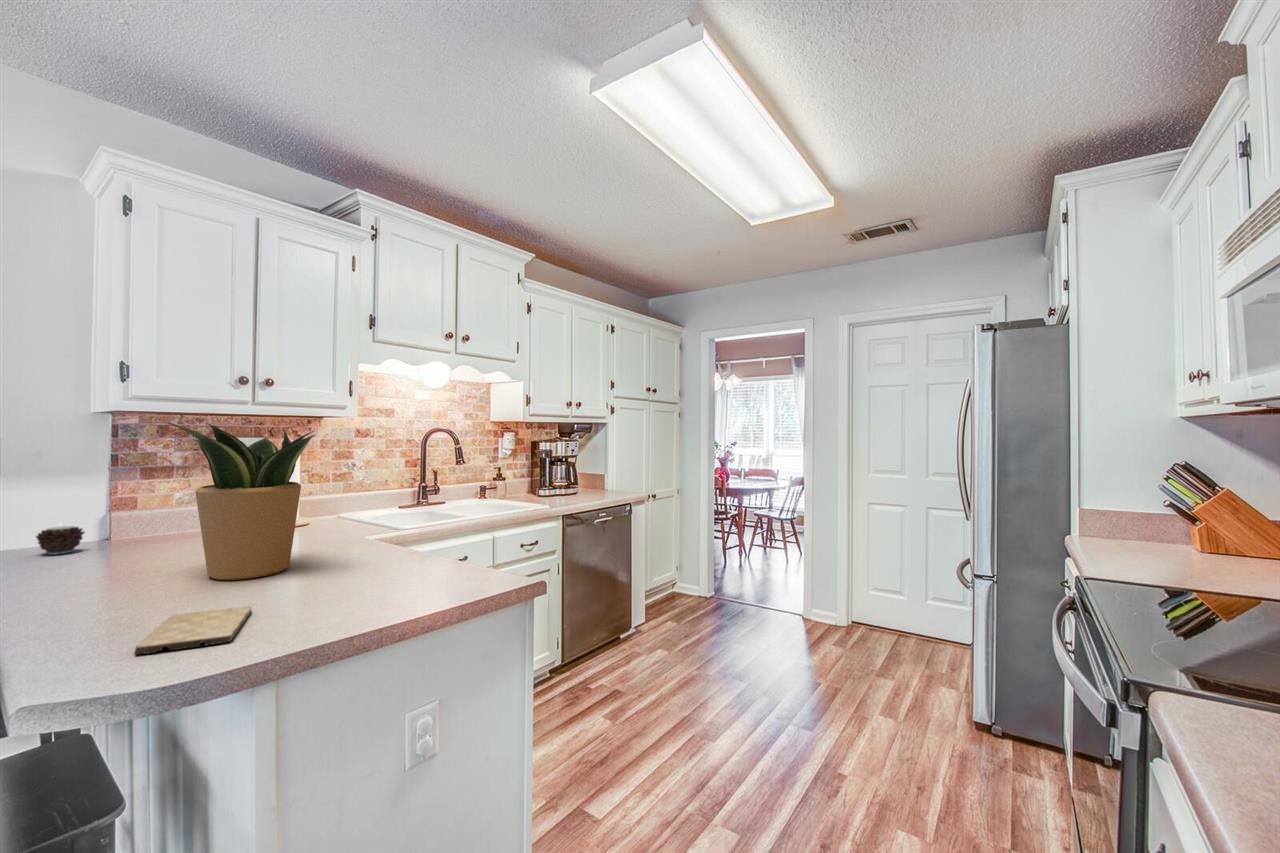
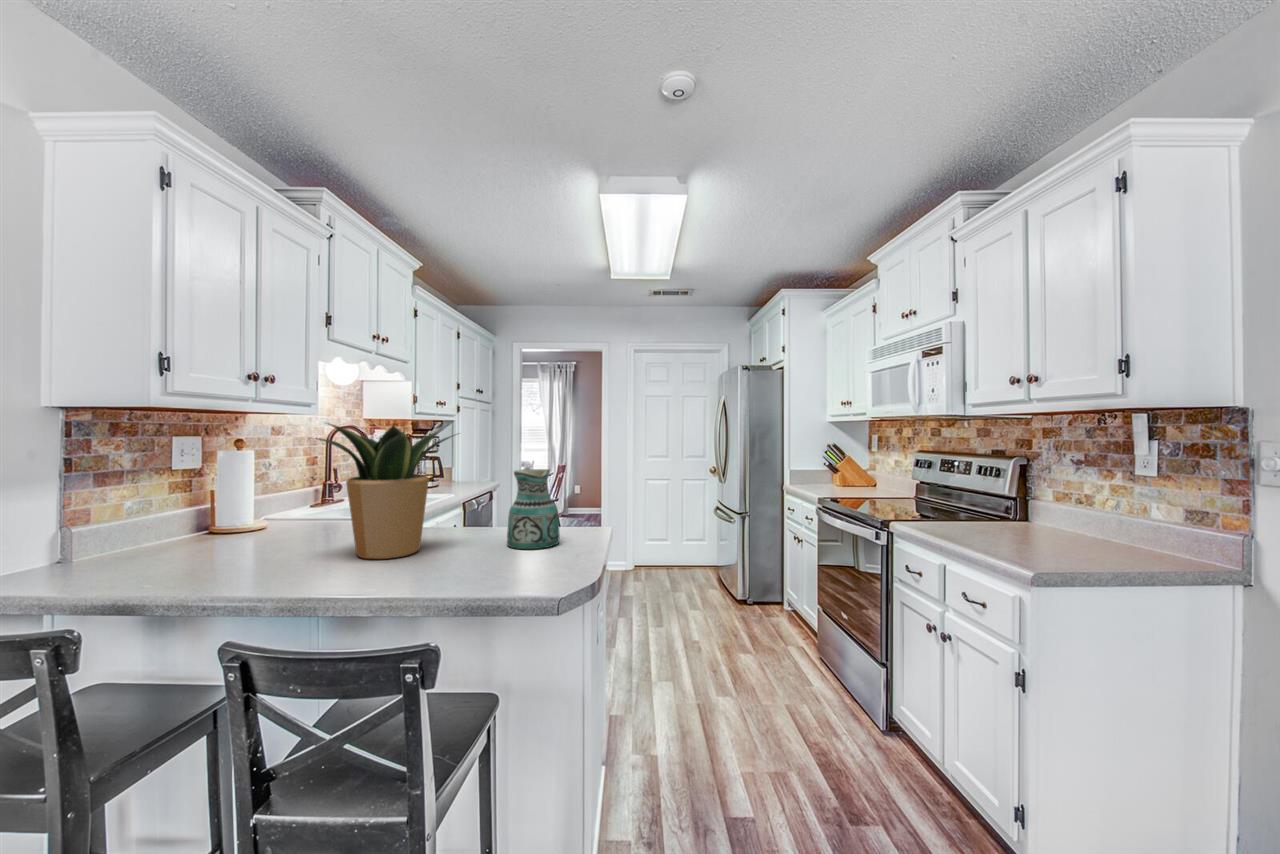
ceramic pitcher: none [341,481,422,597] -> present [507,467,560,549]
candle: present [36,524,84,555] -> none [34,539,90,578]
cutting board: present [134,606,251,655] -> none [464,560,549,585]

